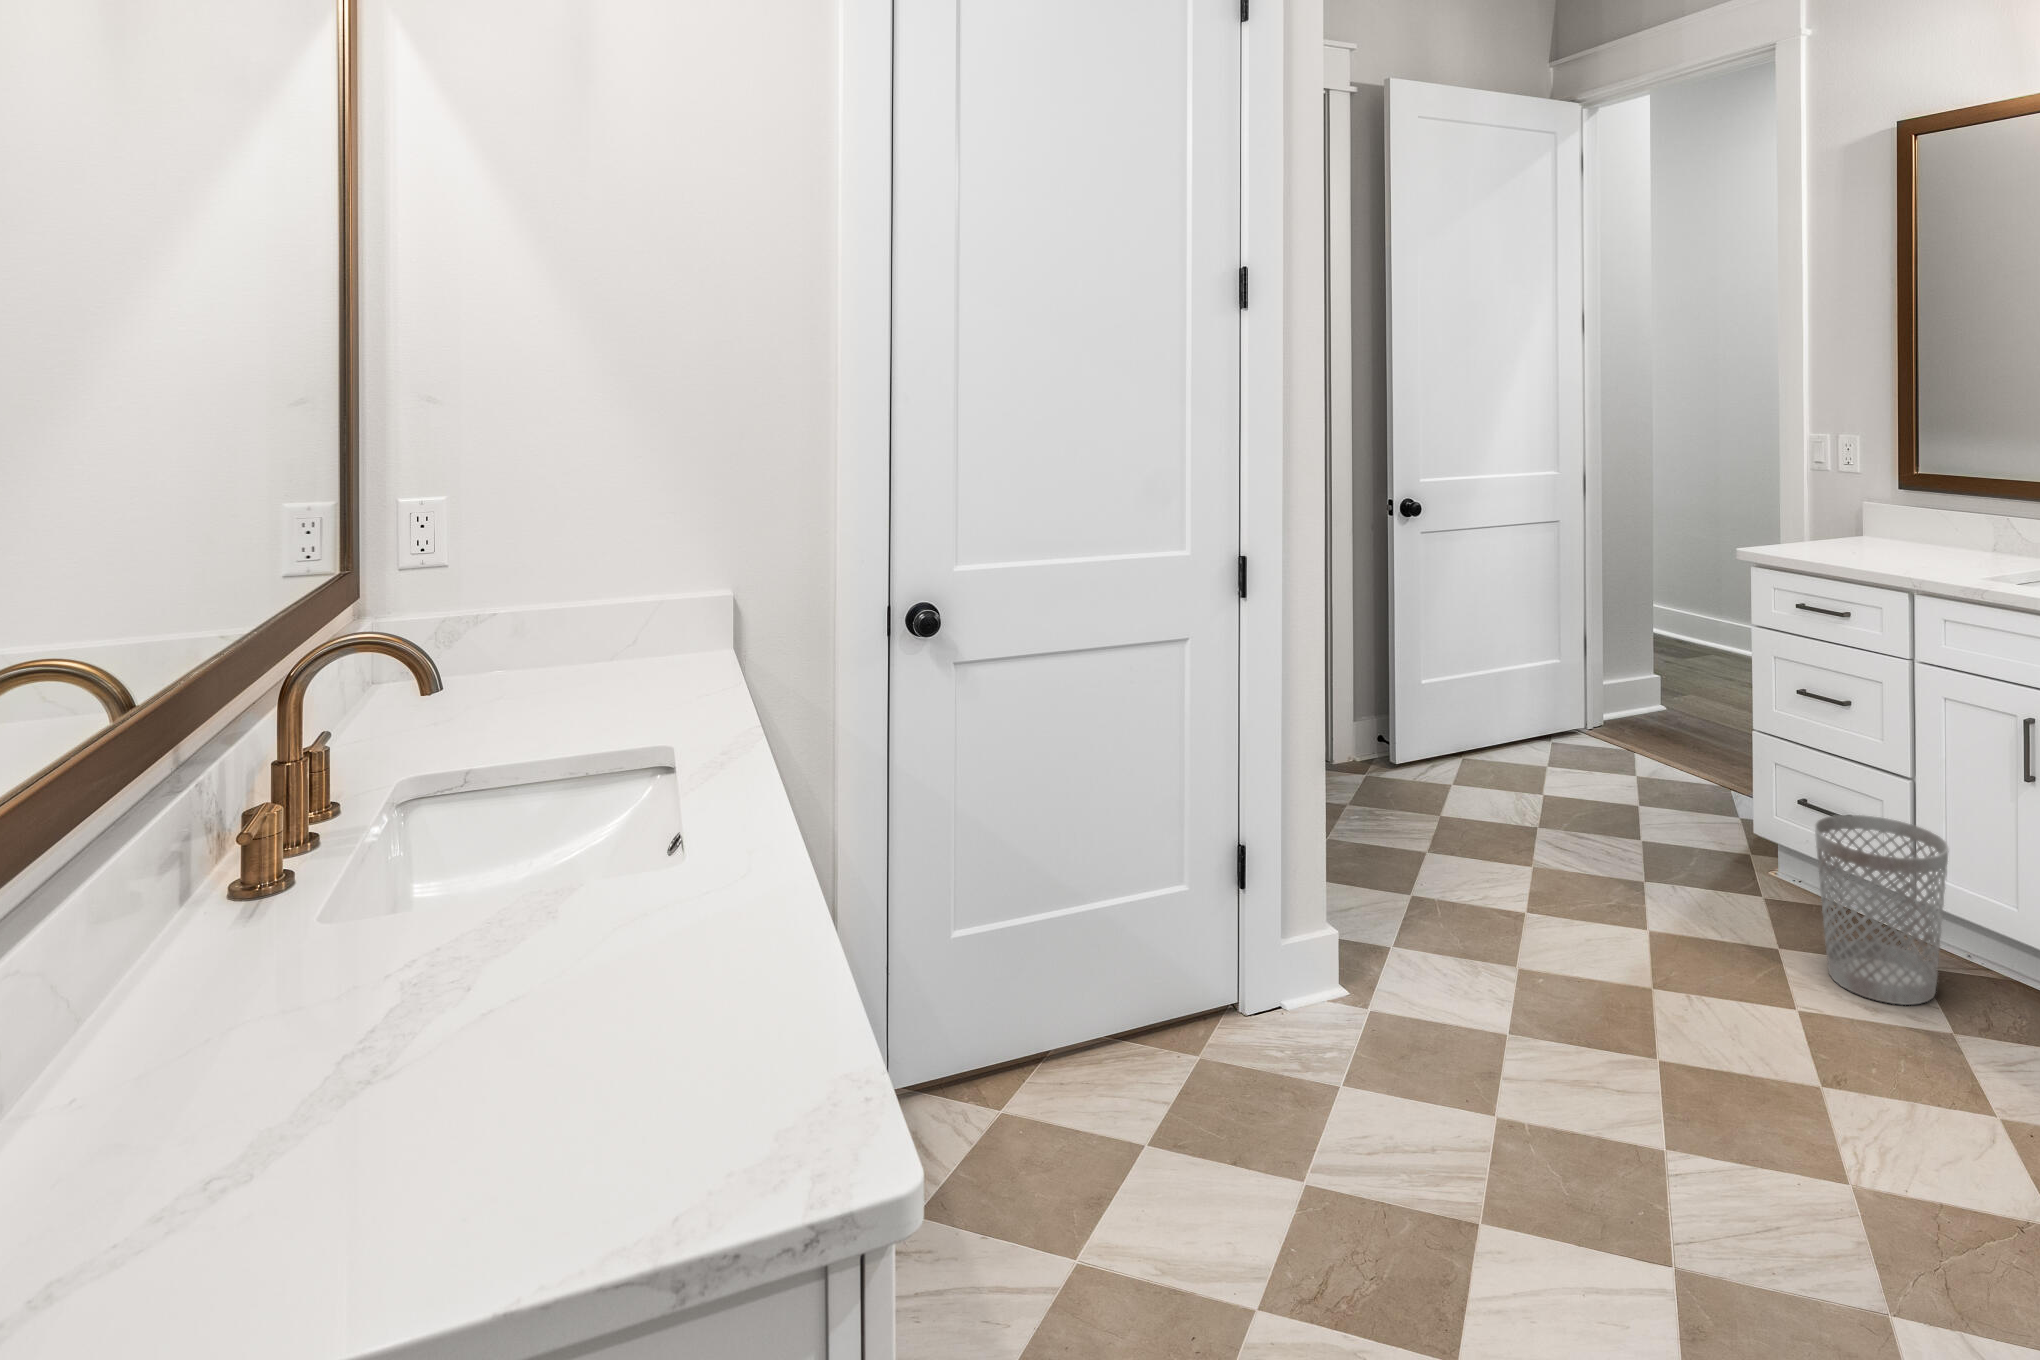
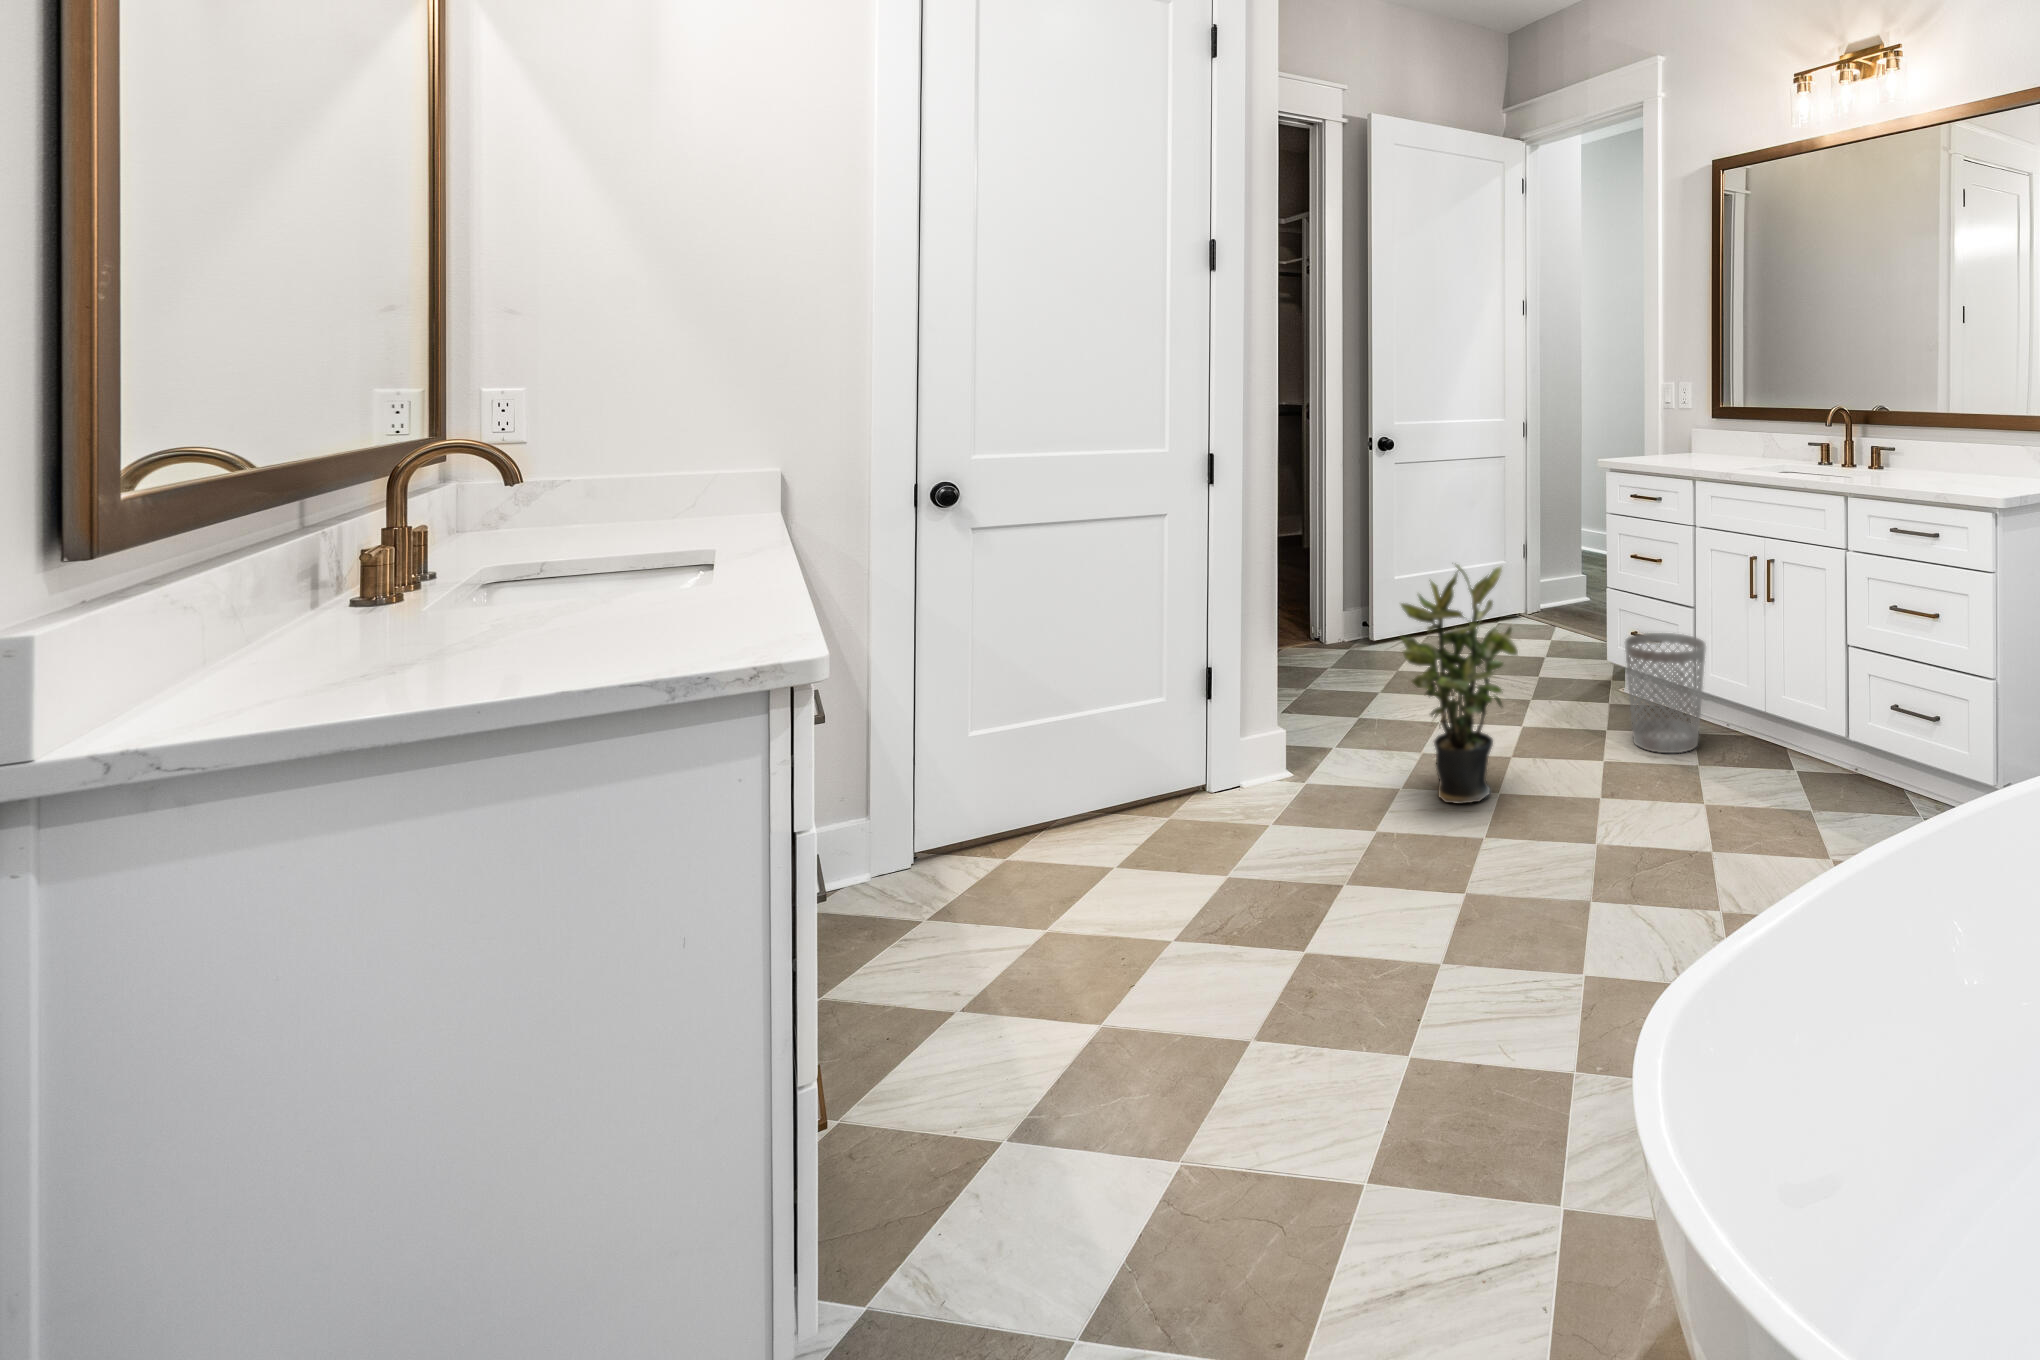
potted plant: none [1510,719,1685,1075] -> present [1401,565,1518,804]

